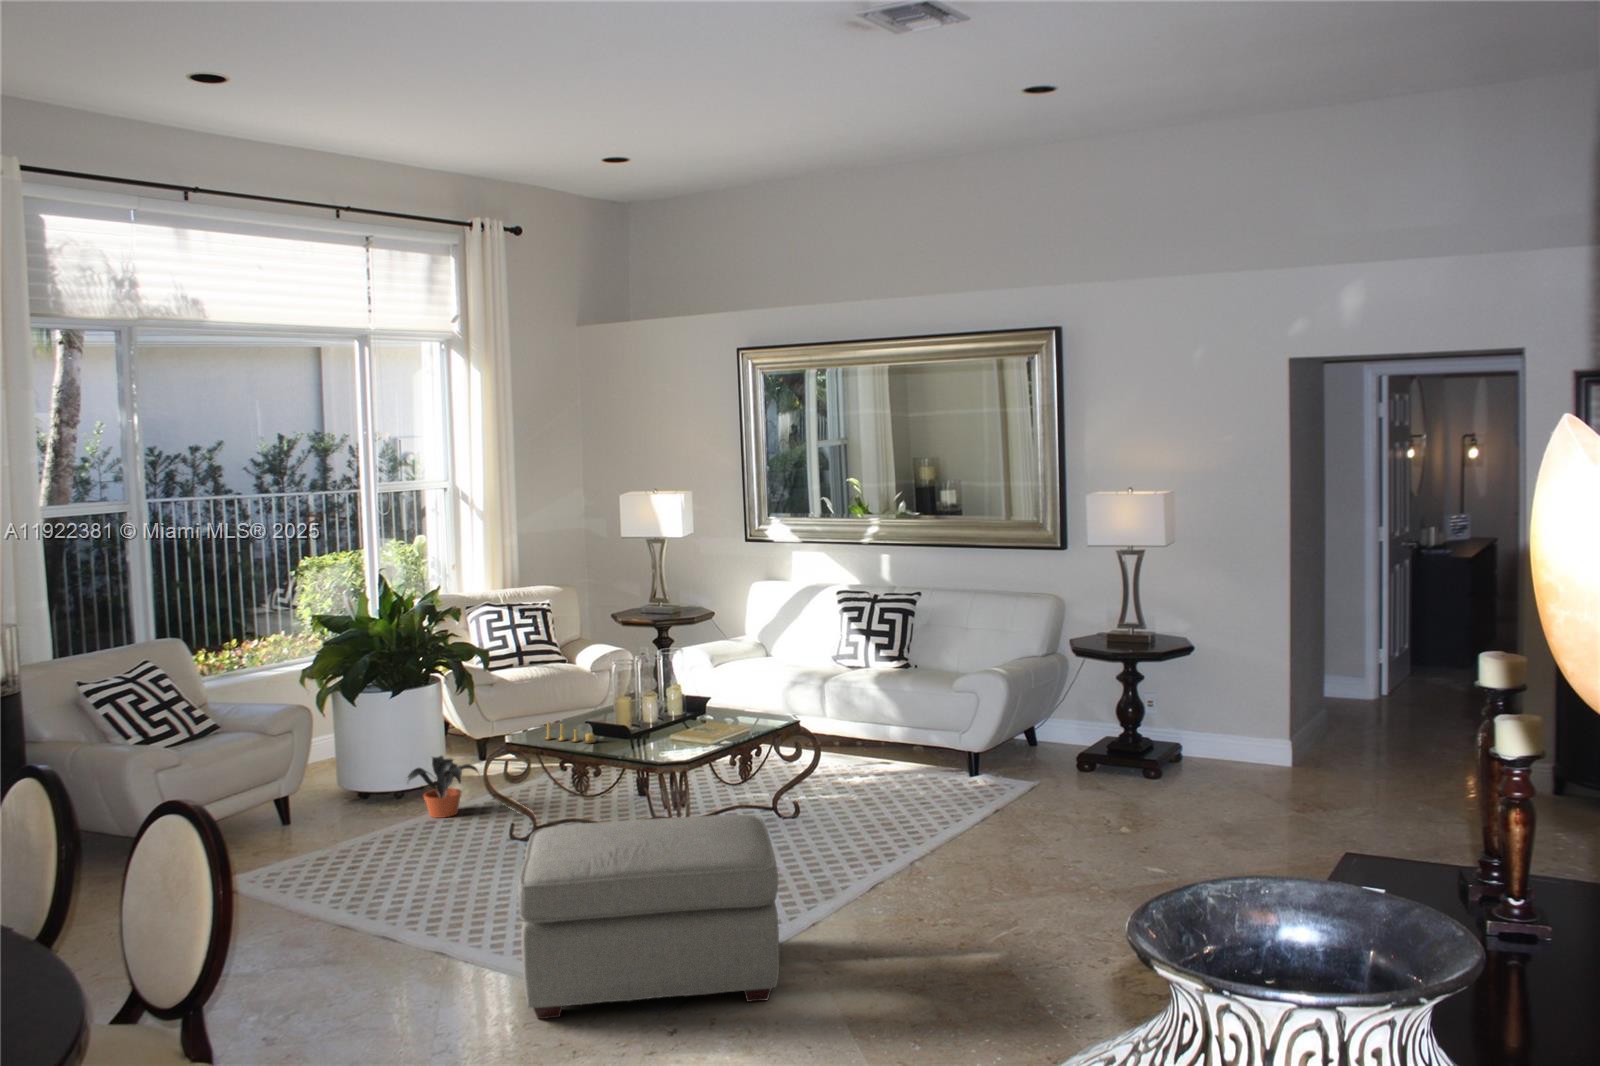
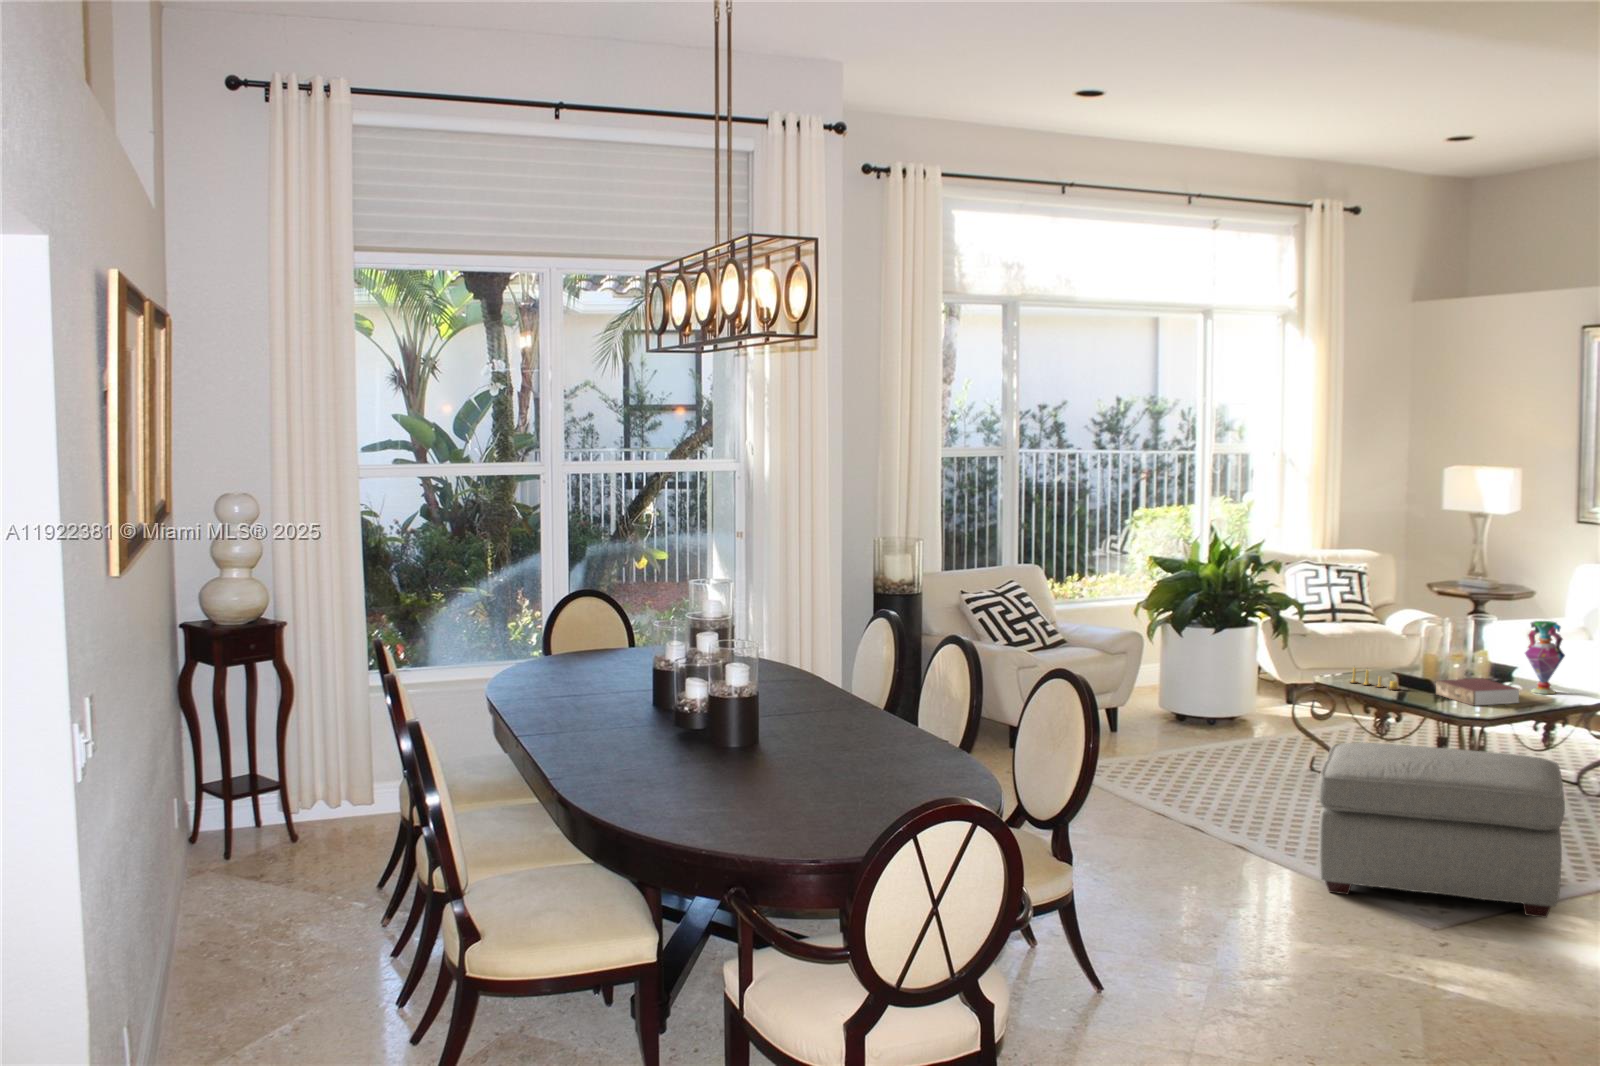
vase: none [712,653,749,728] -> present [1525,621,1565,694]
book: none [632,719,713,753] -> present [1436,678,1519,706]
potted plant: present [407,756,478,818] -> none [1216,692,1285,747]

